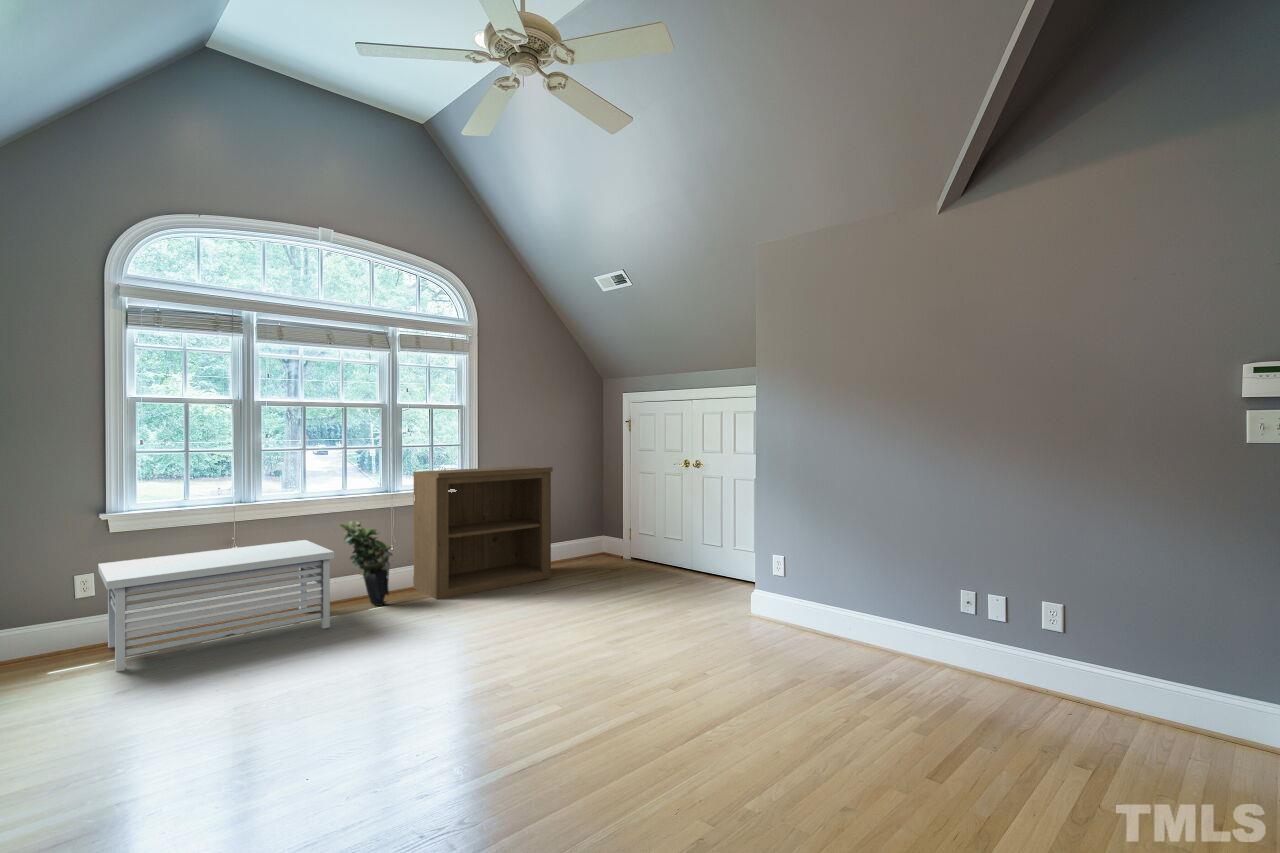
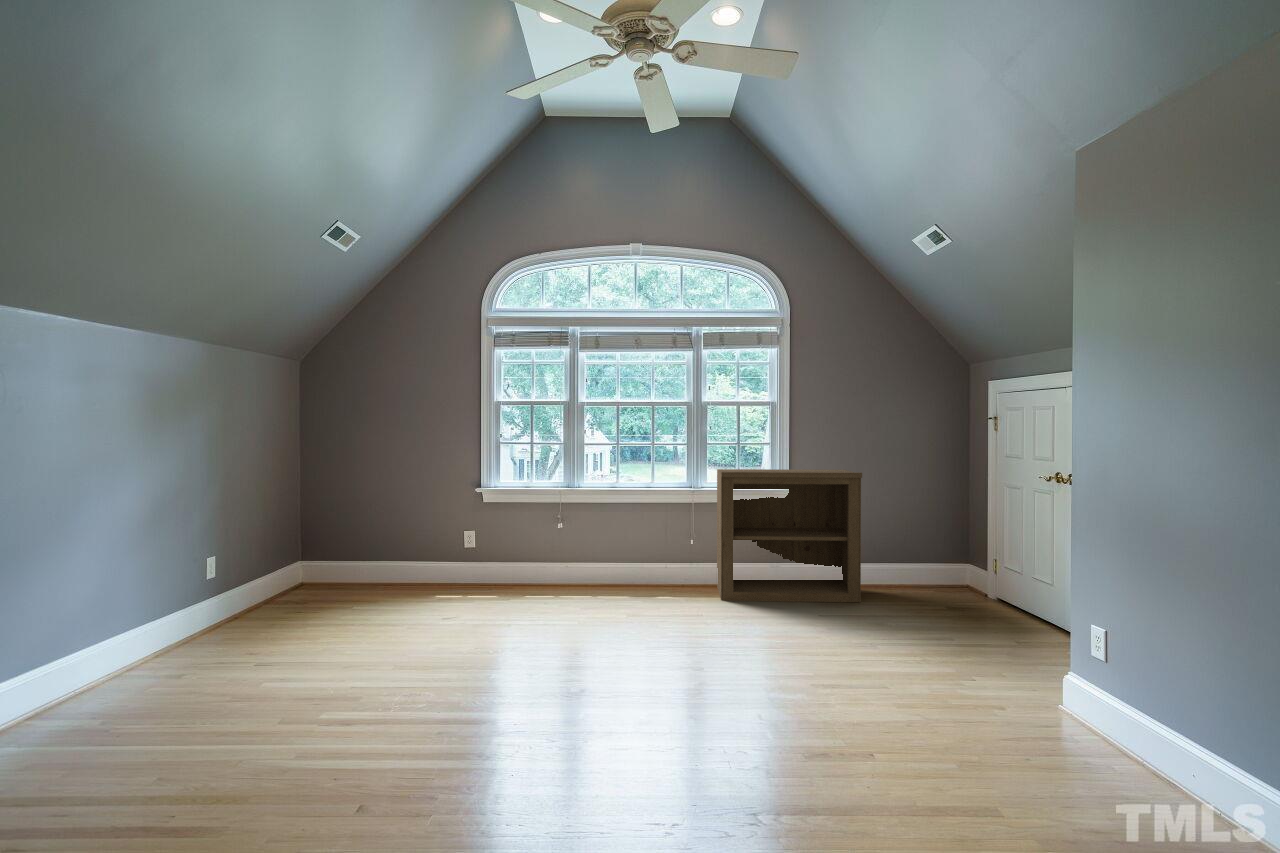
potted plant: present [339,521,393,606] -> none [640,511,686,596]
storage bench: present [98,540,334,672] -> none [455,524,616,605]

